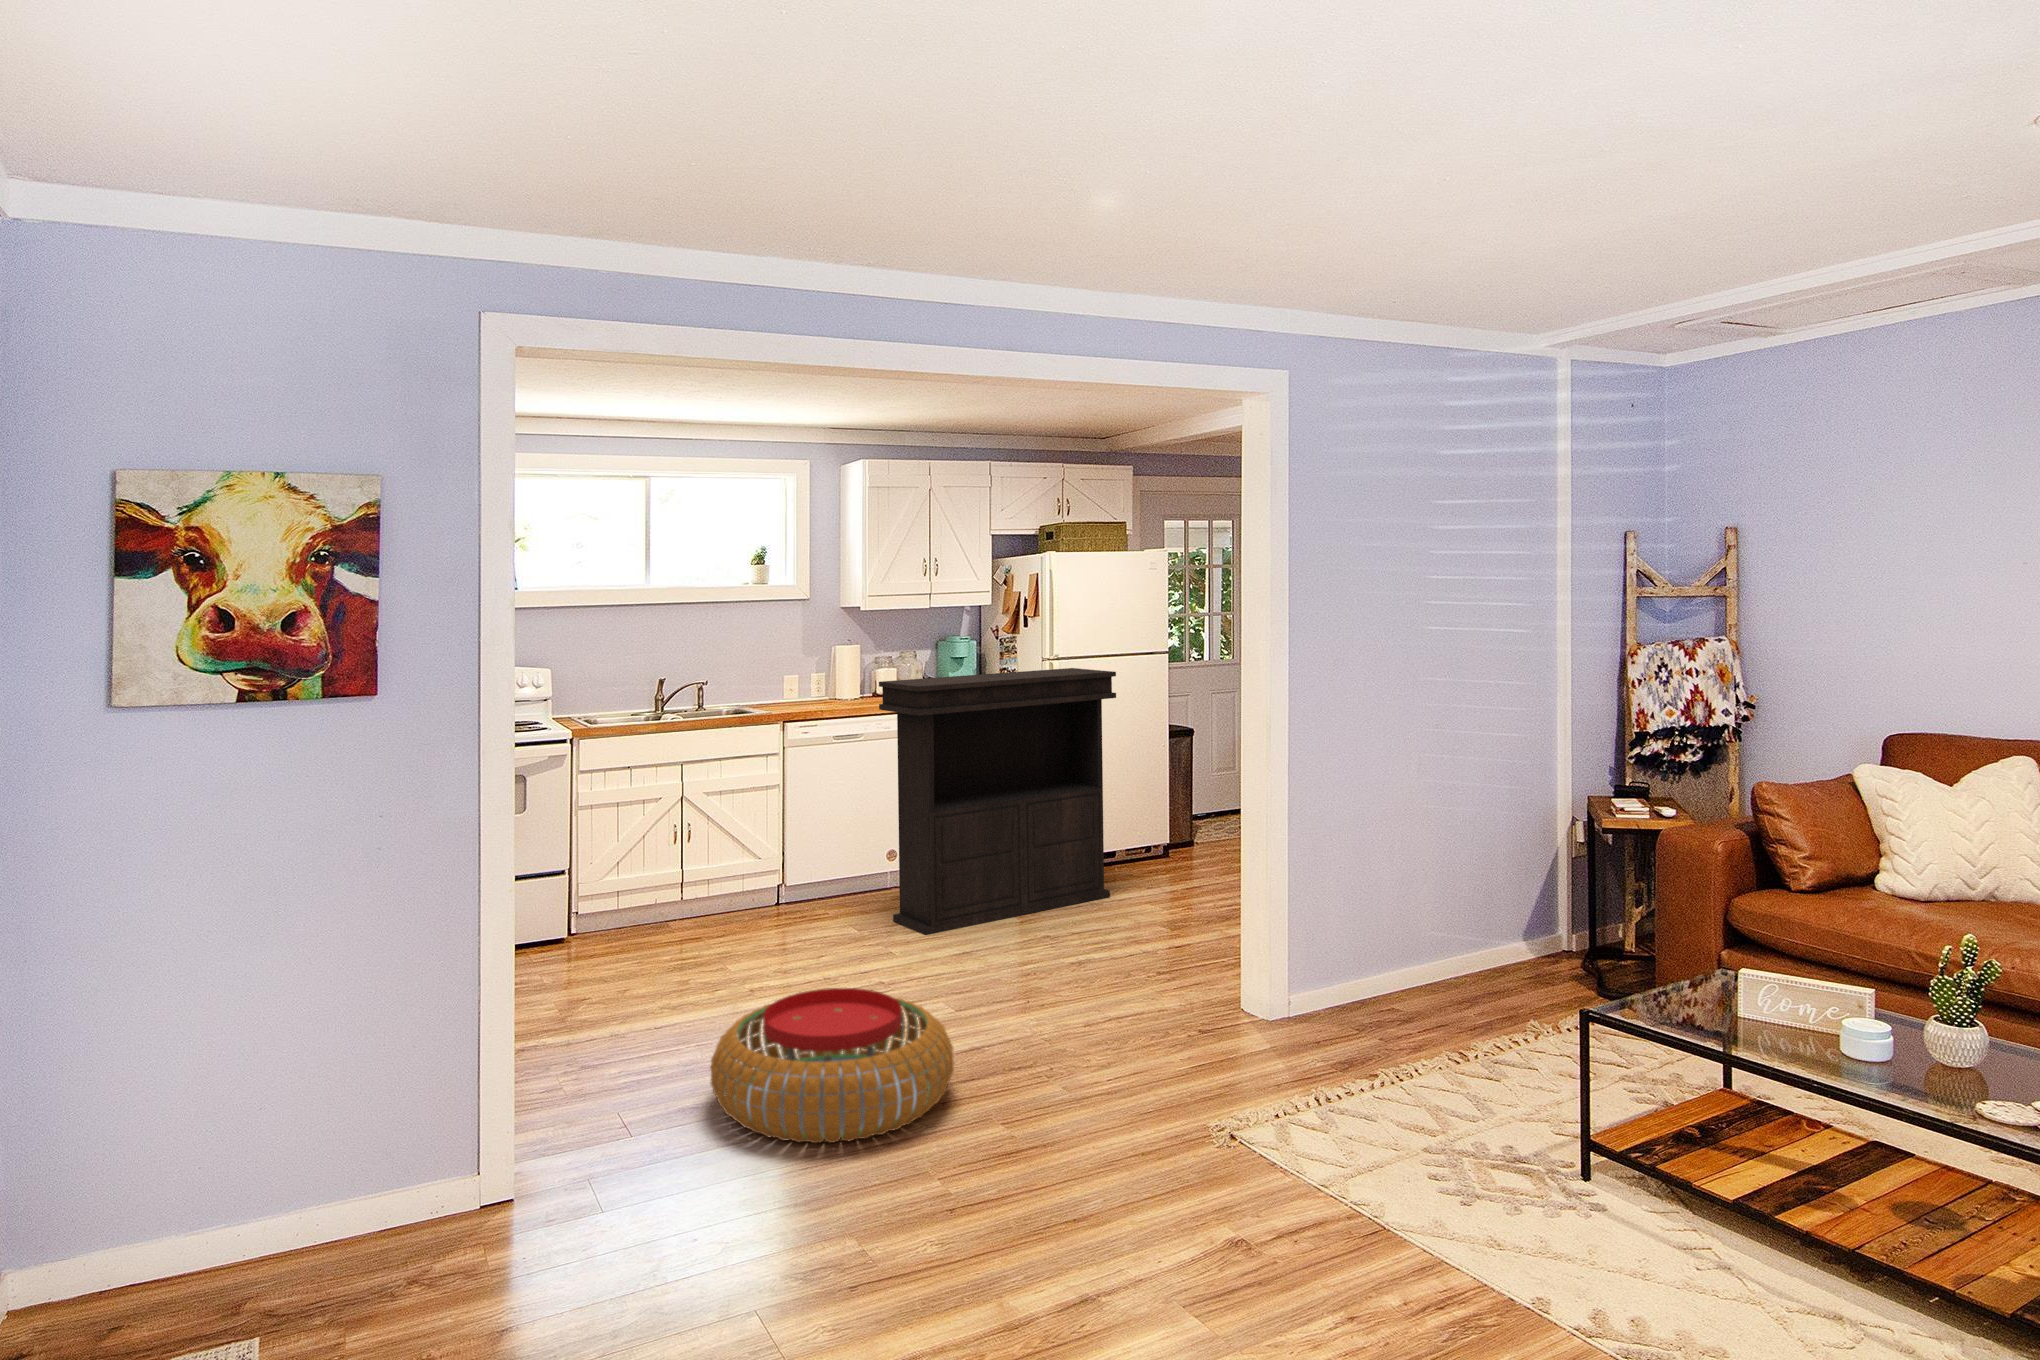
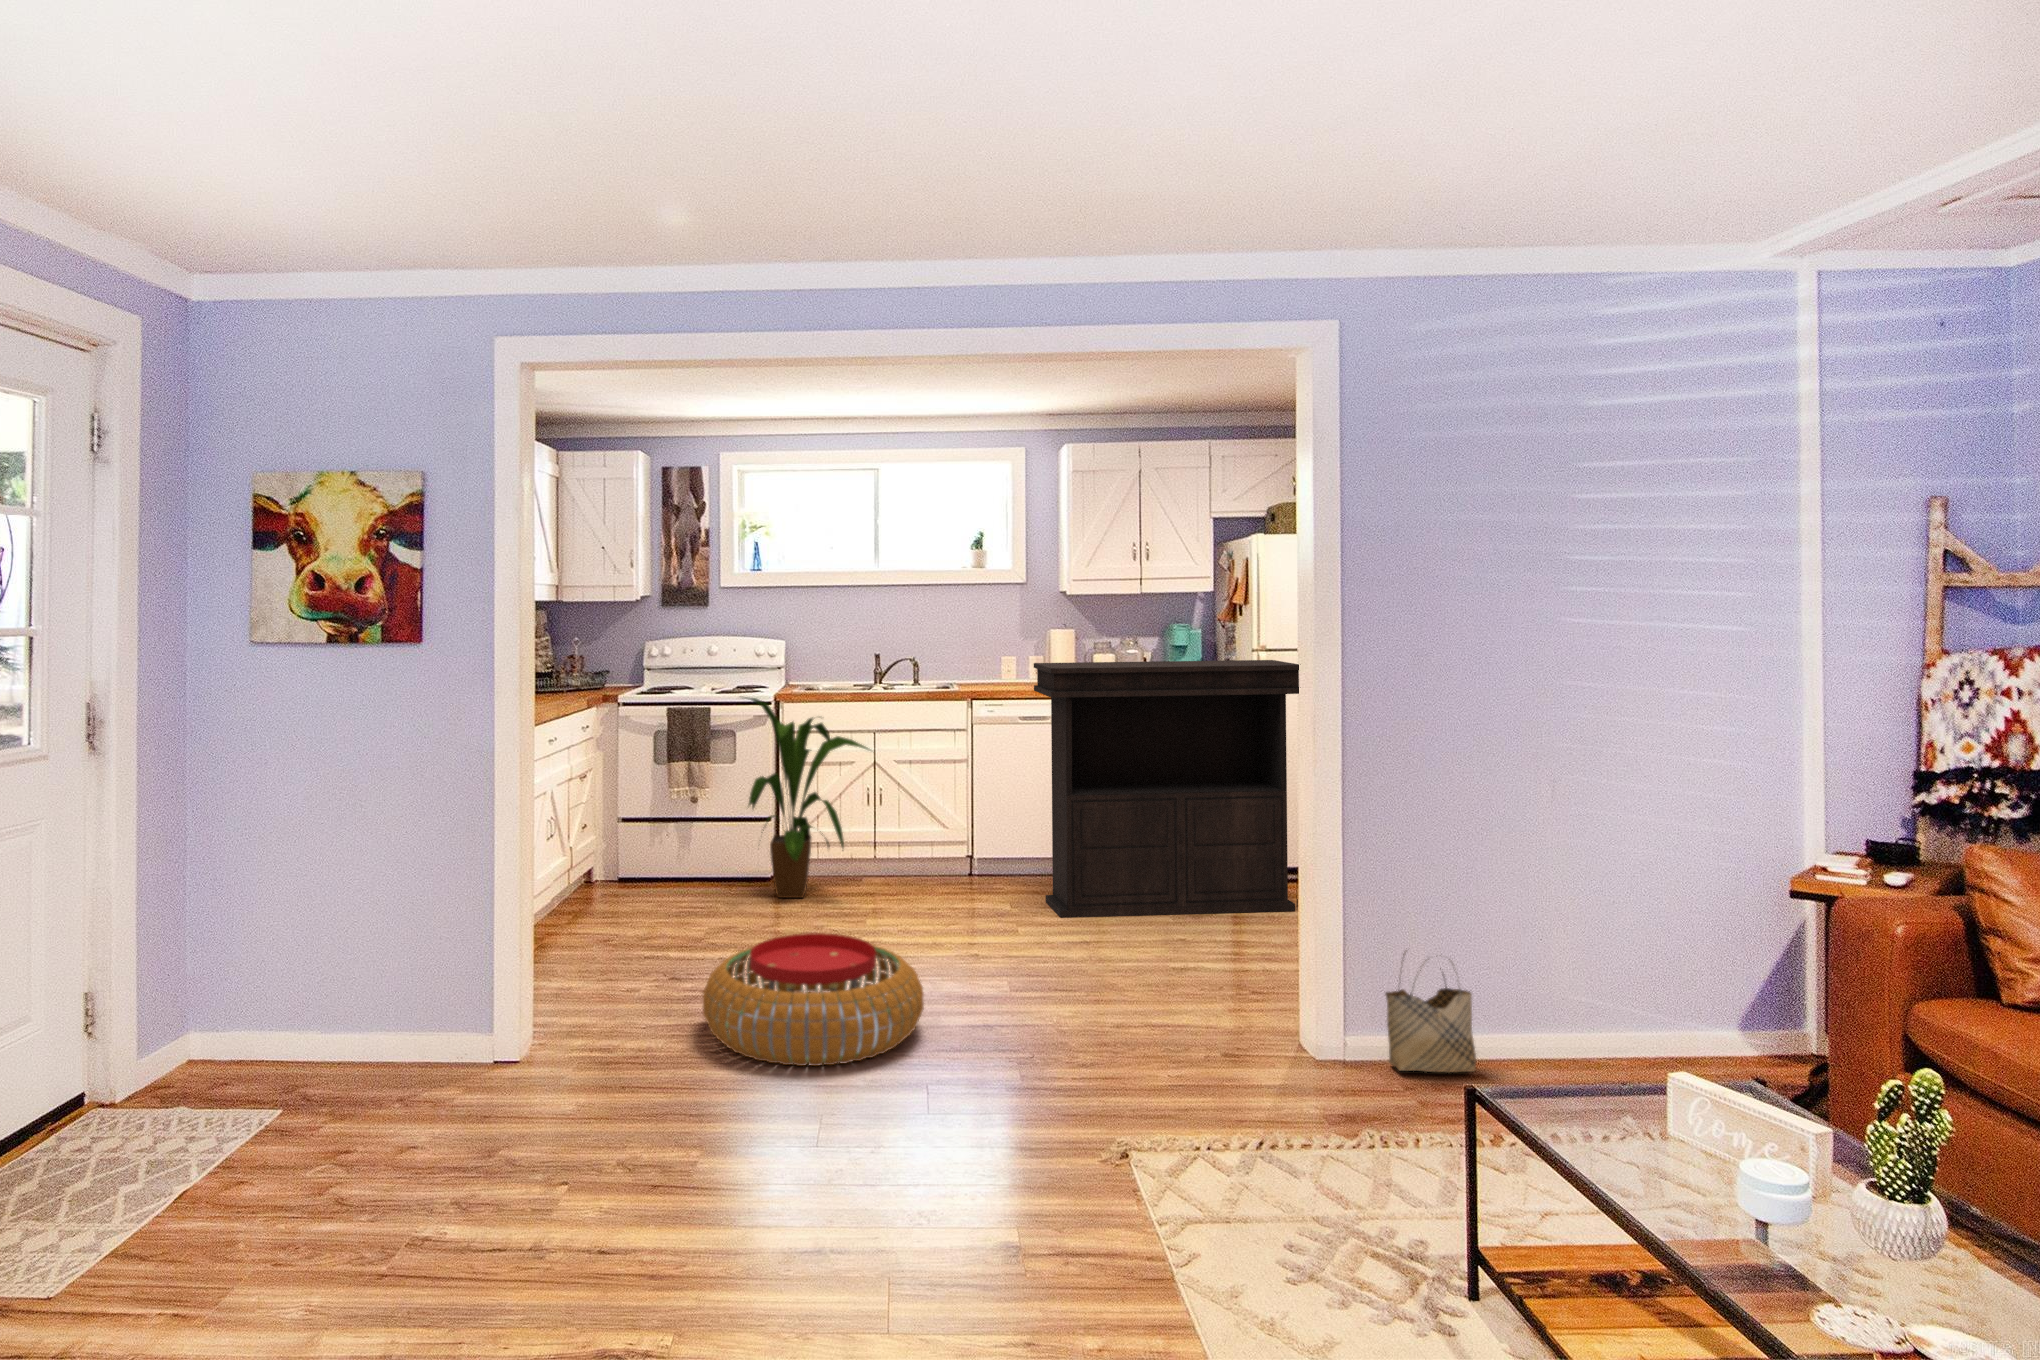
house plant: none [565,736,710,960] -> present [748,698,869,898]
woven basket: none [1334,910,1399,1023] -> present [1385,954,1476,1072]

